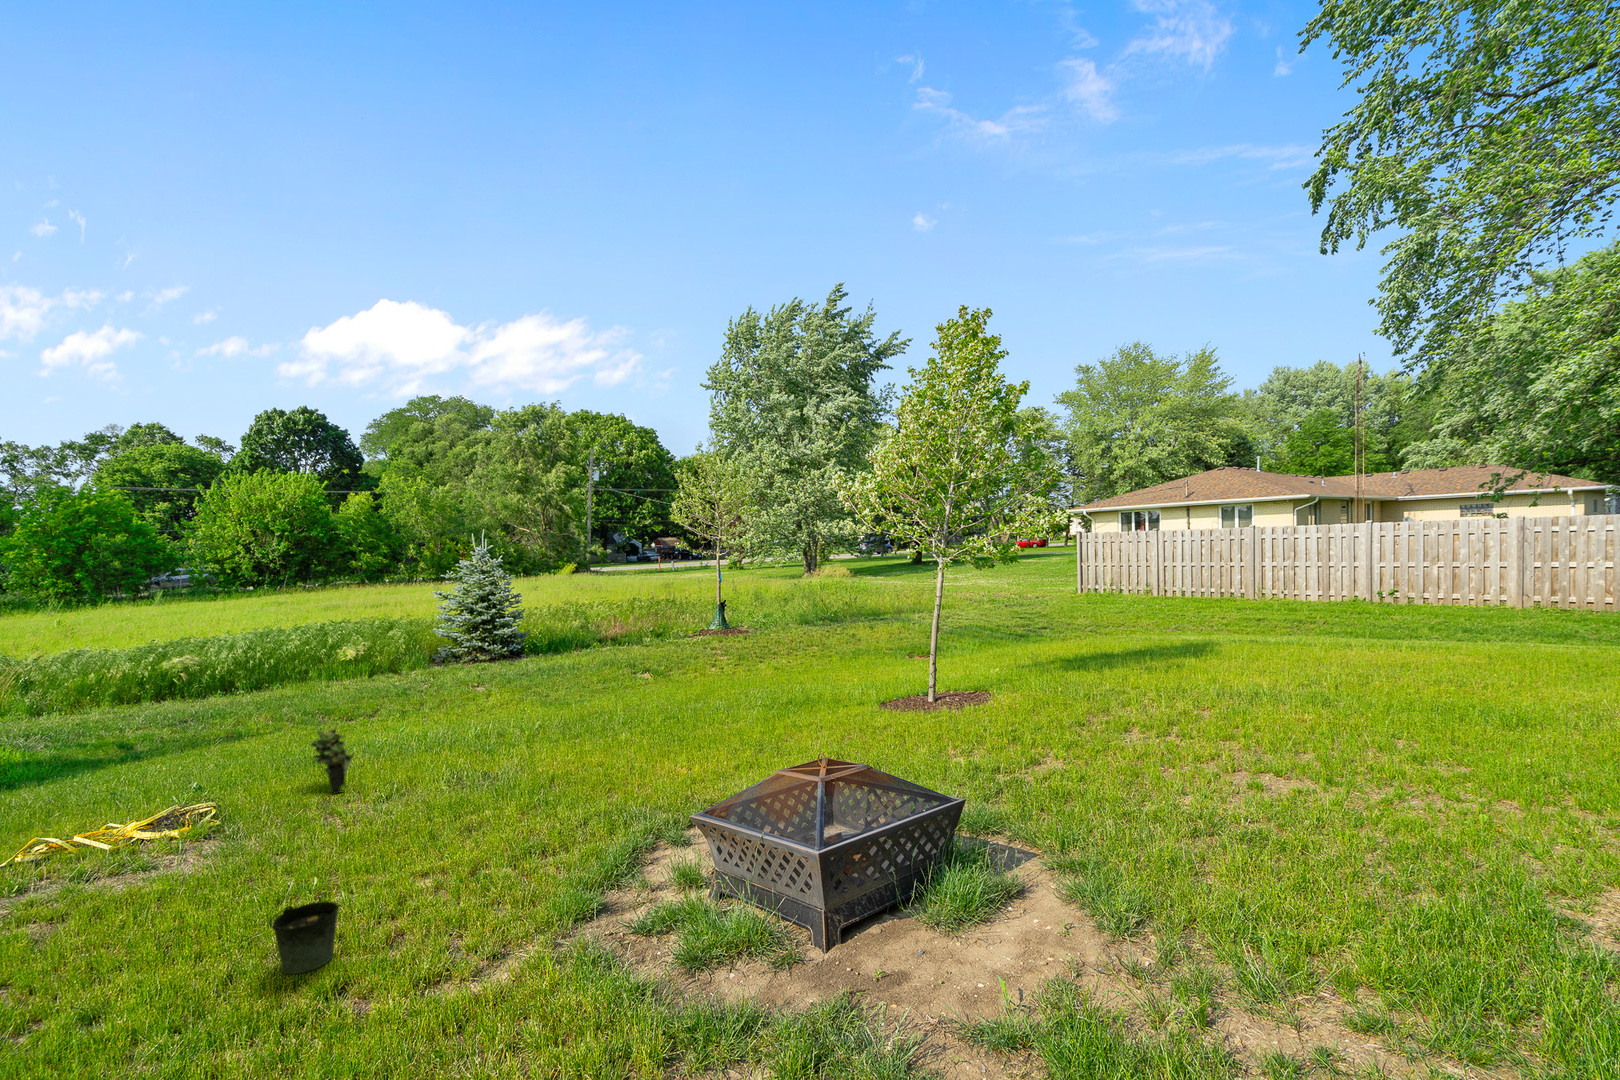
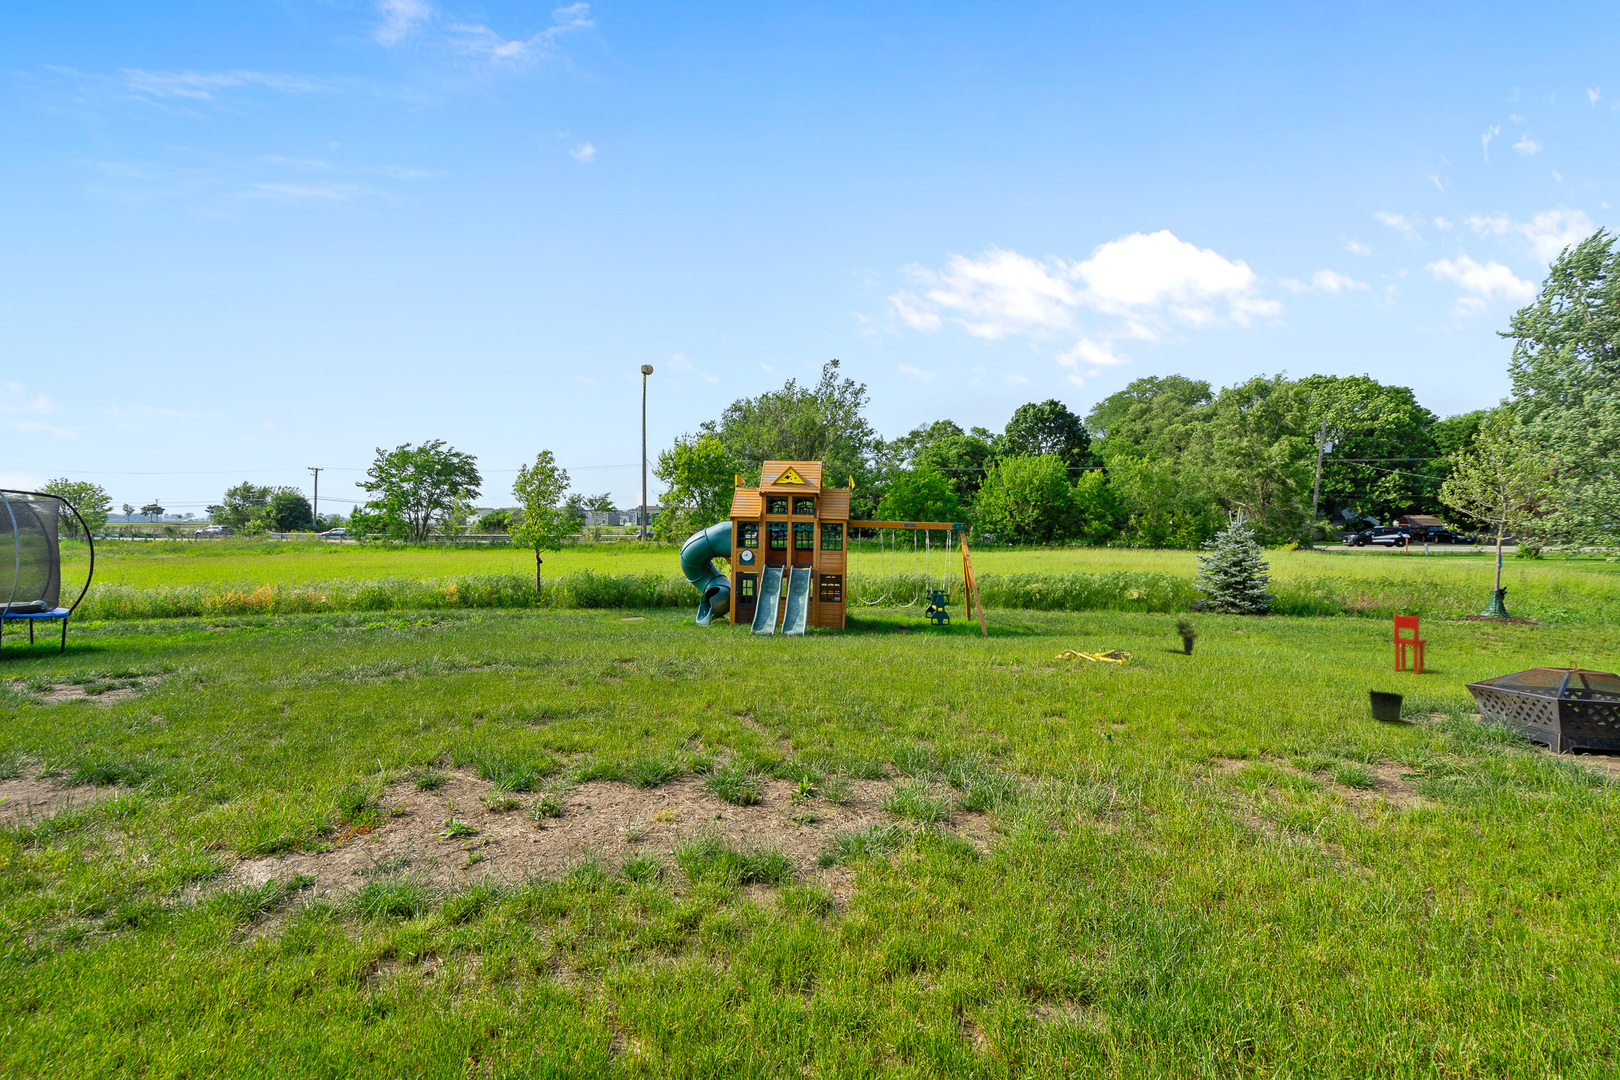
chair: none [624,676,661,754] -> present [1393,614,1427,674]
bucket: present [270,901,339,974] -> present [1368,690,1403,721]

